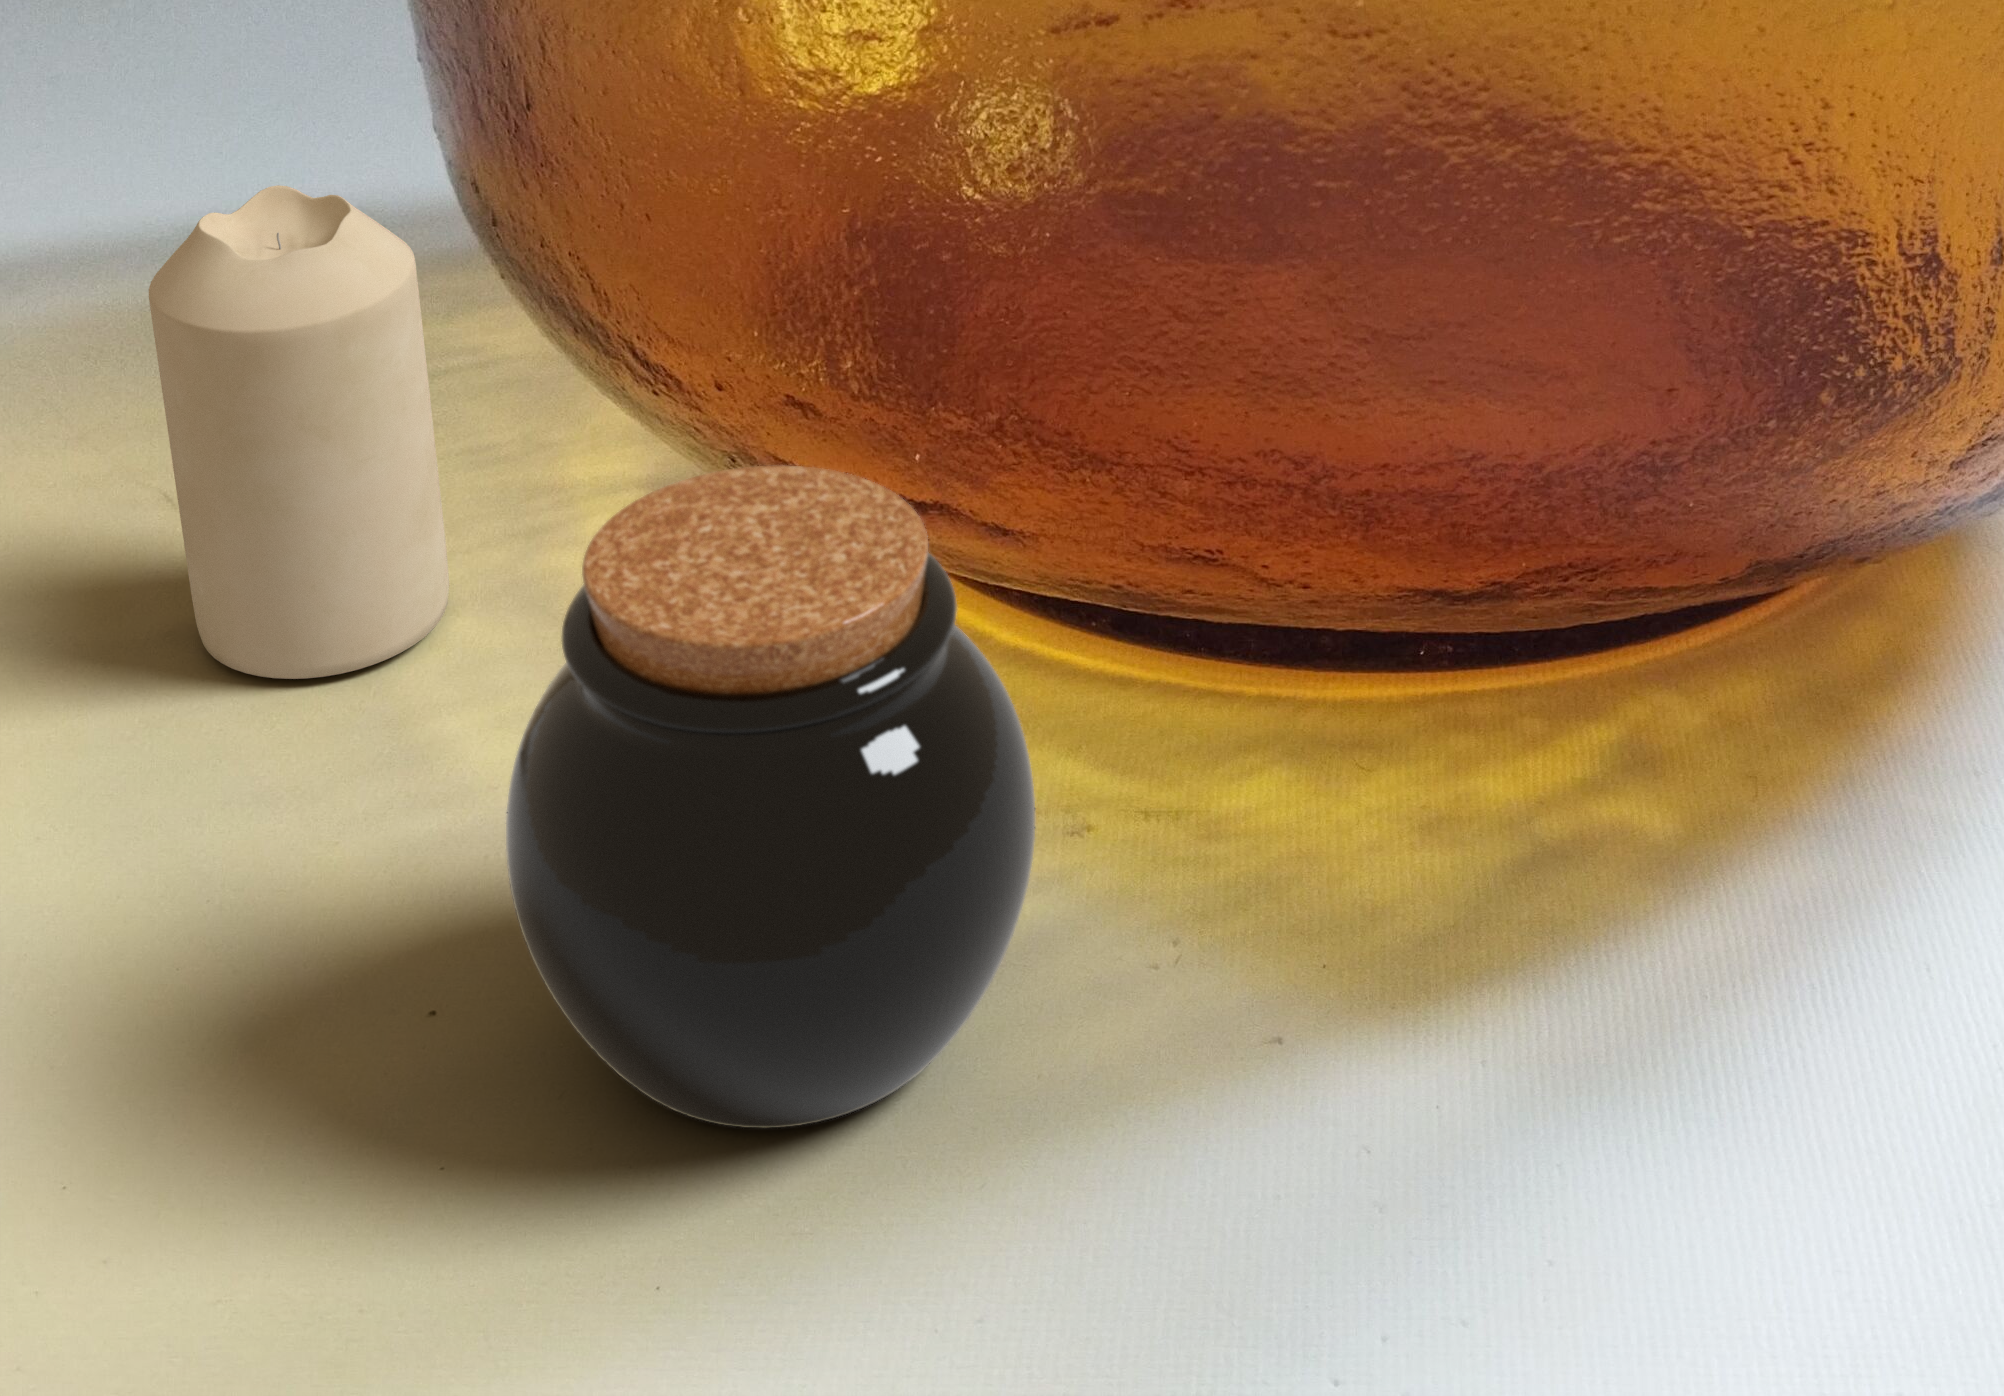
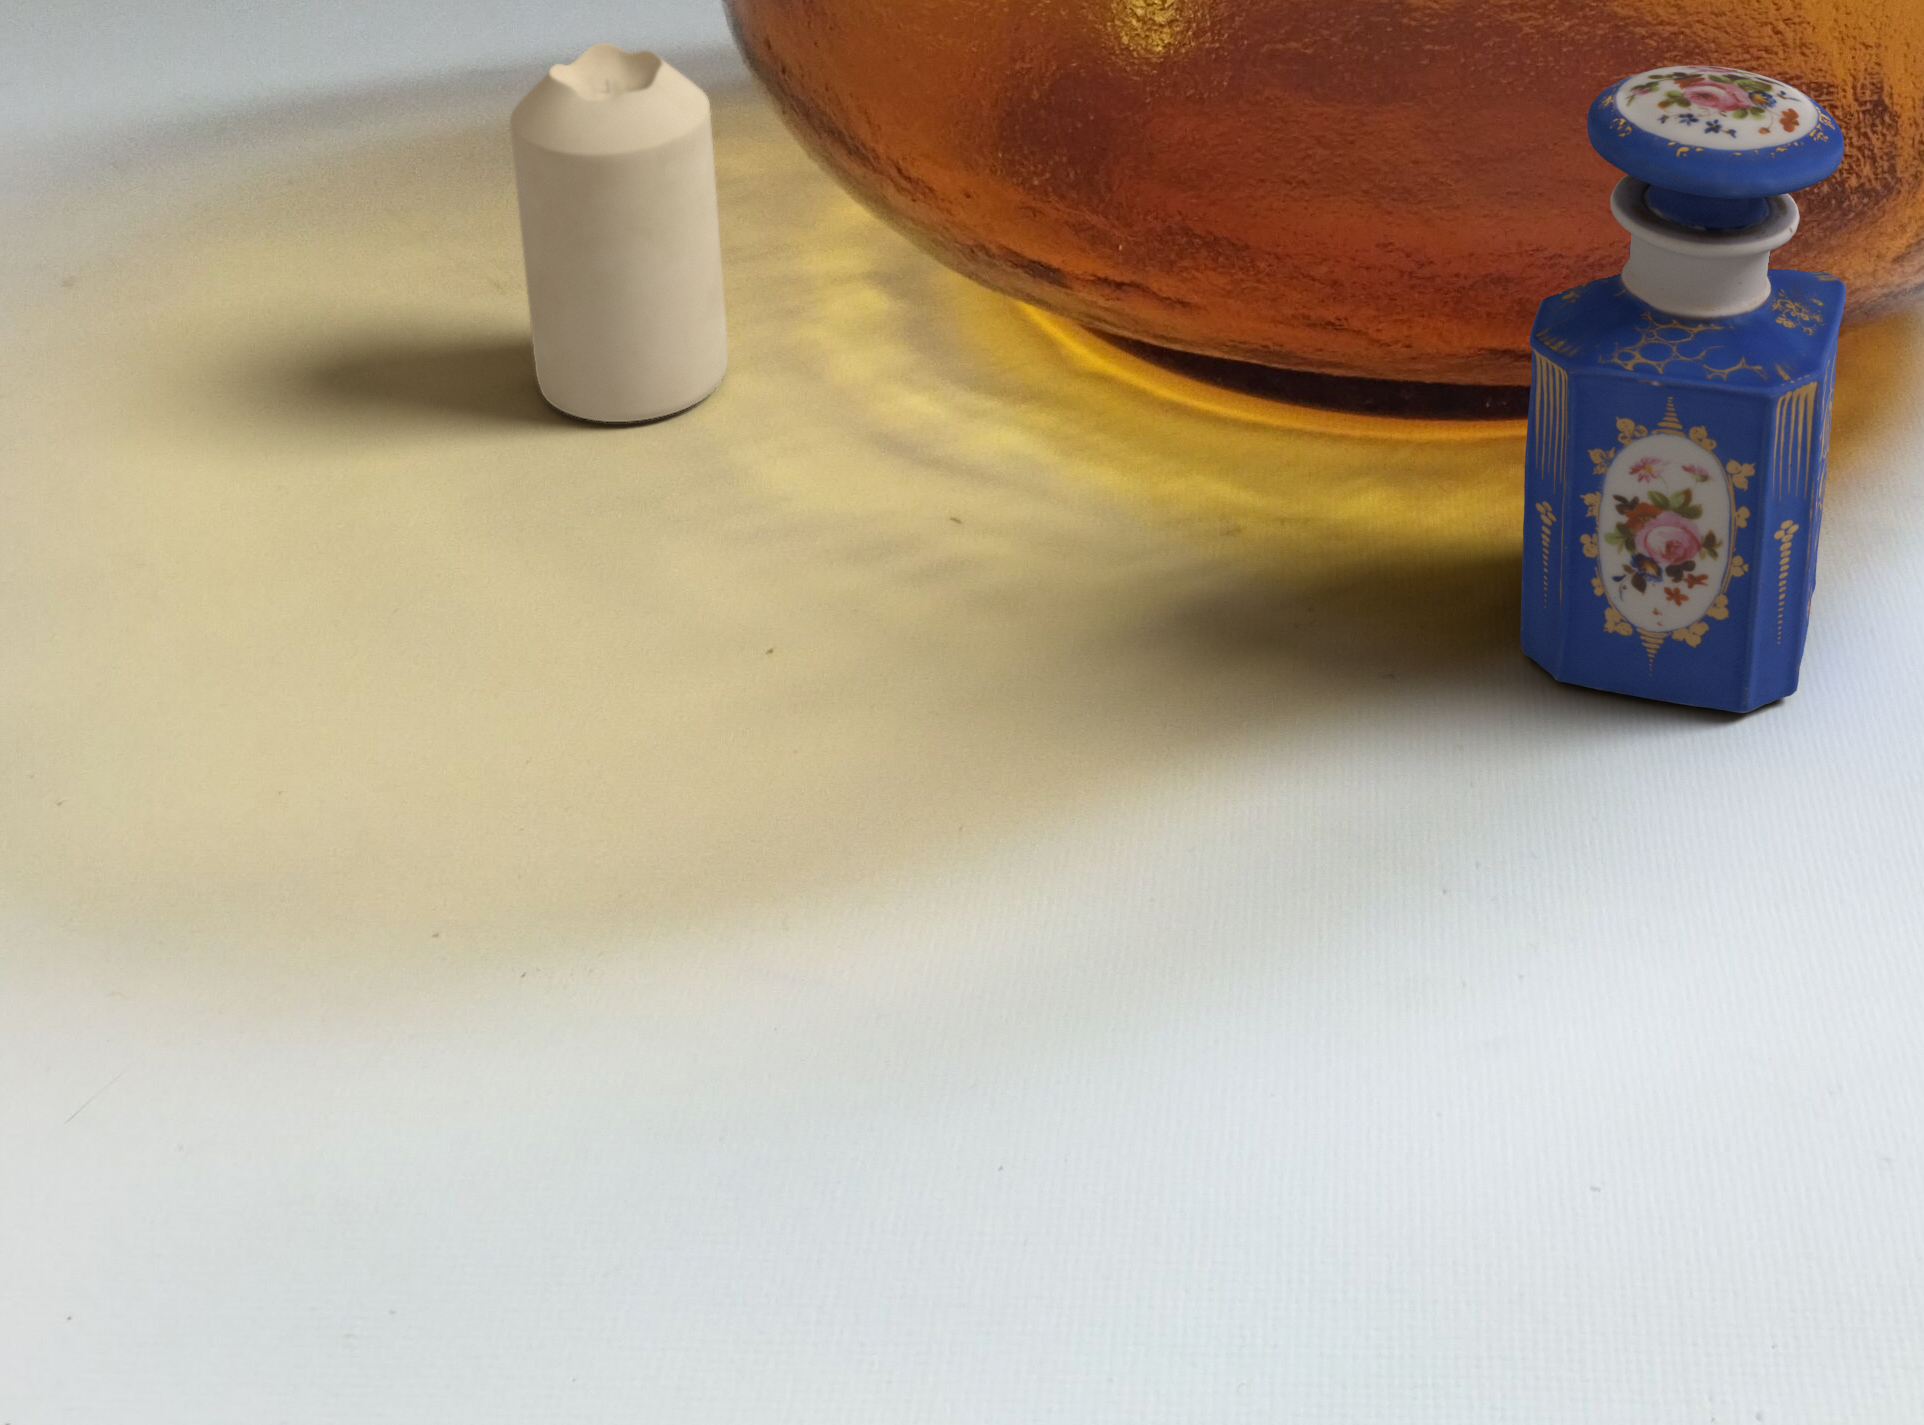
perfume bottle: none [1459,210,1890,1087] -> present [1520,66,1846,713]
jar: present [506,465,1035,1128] -> none [828,253,1212,733]

